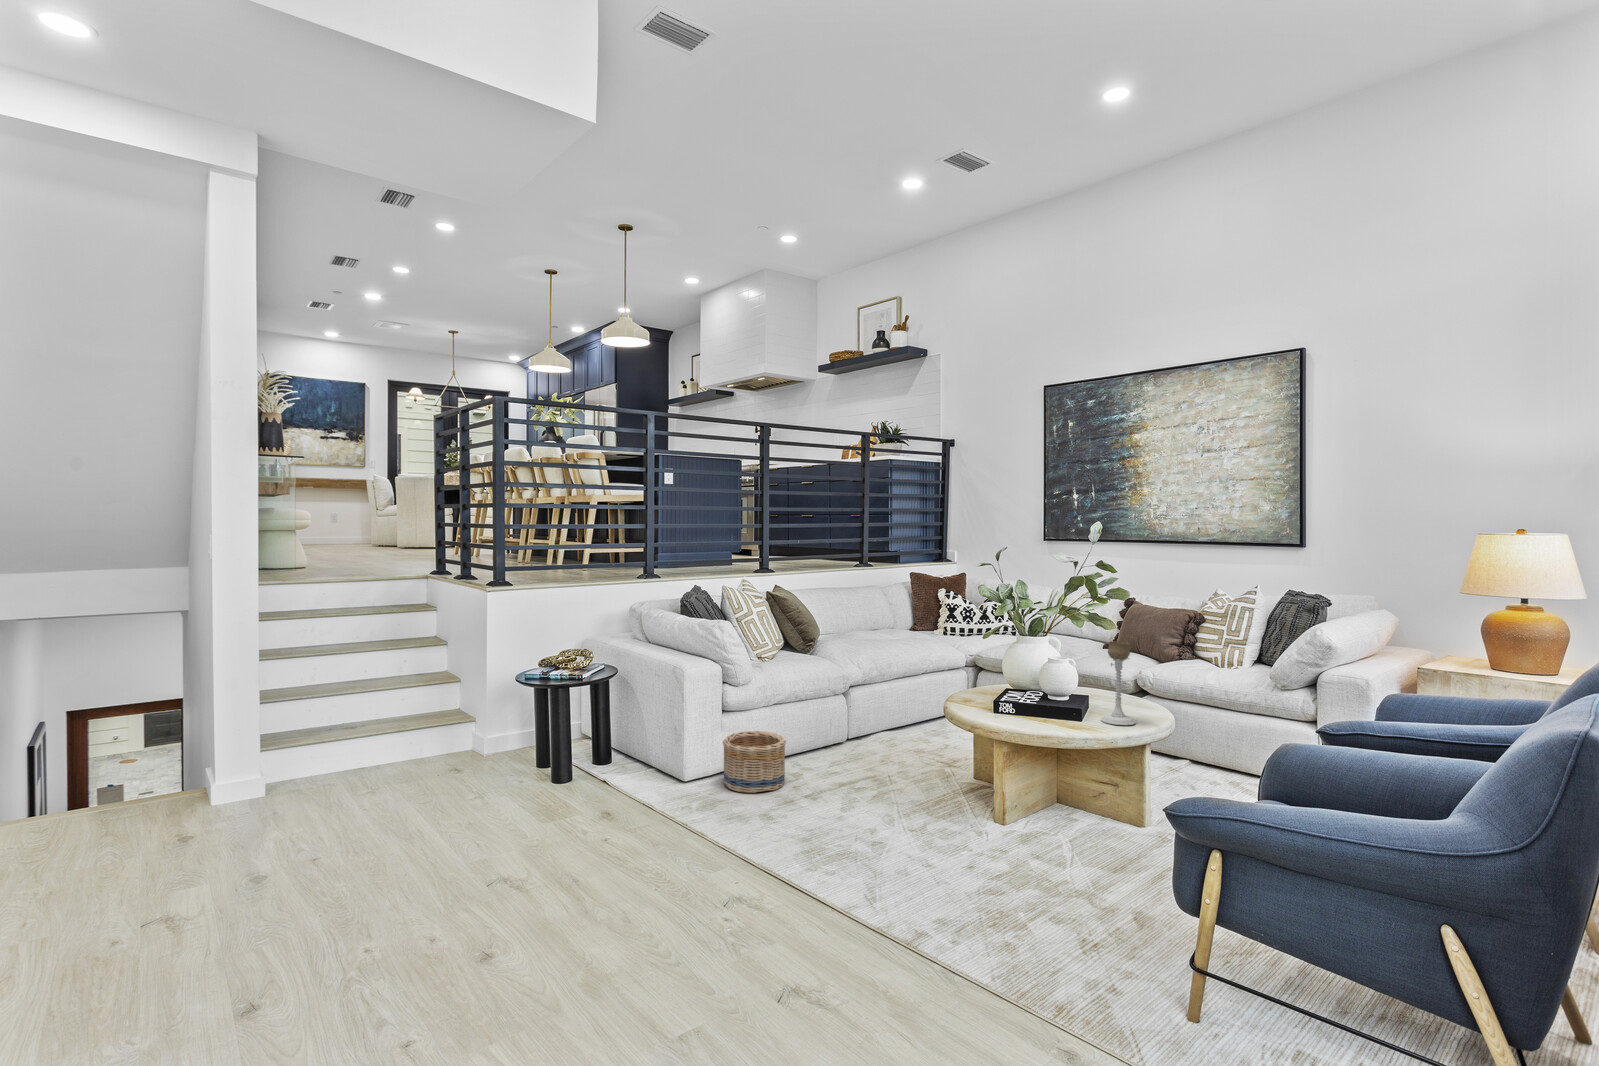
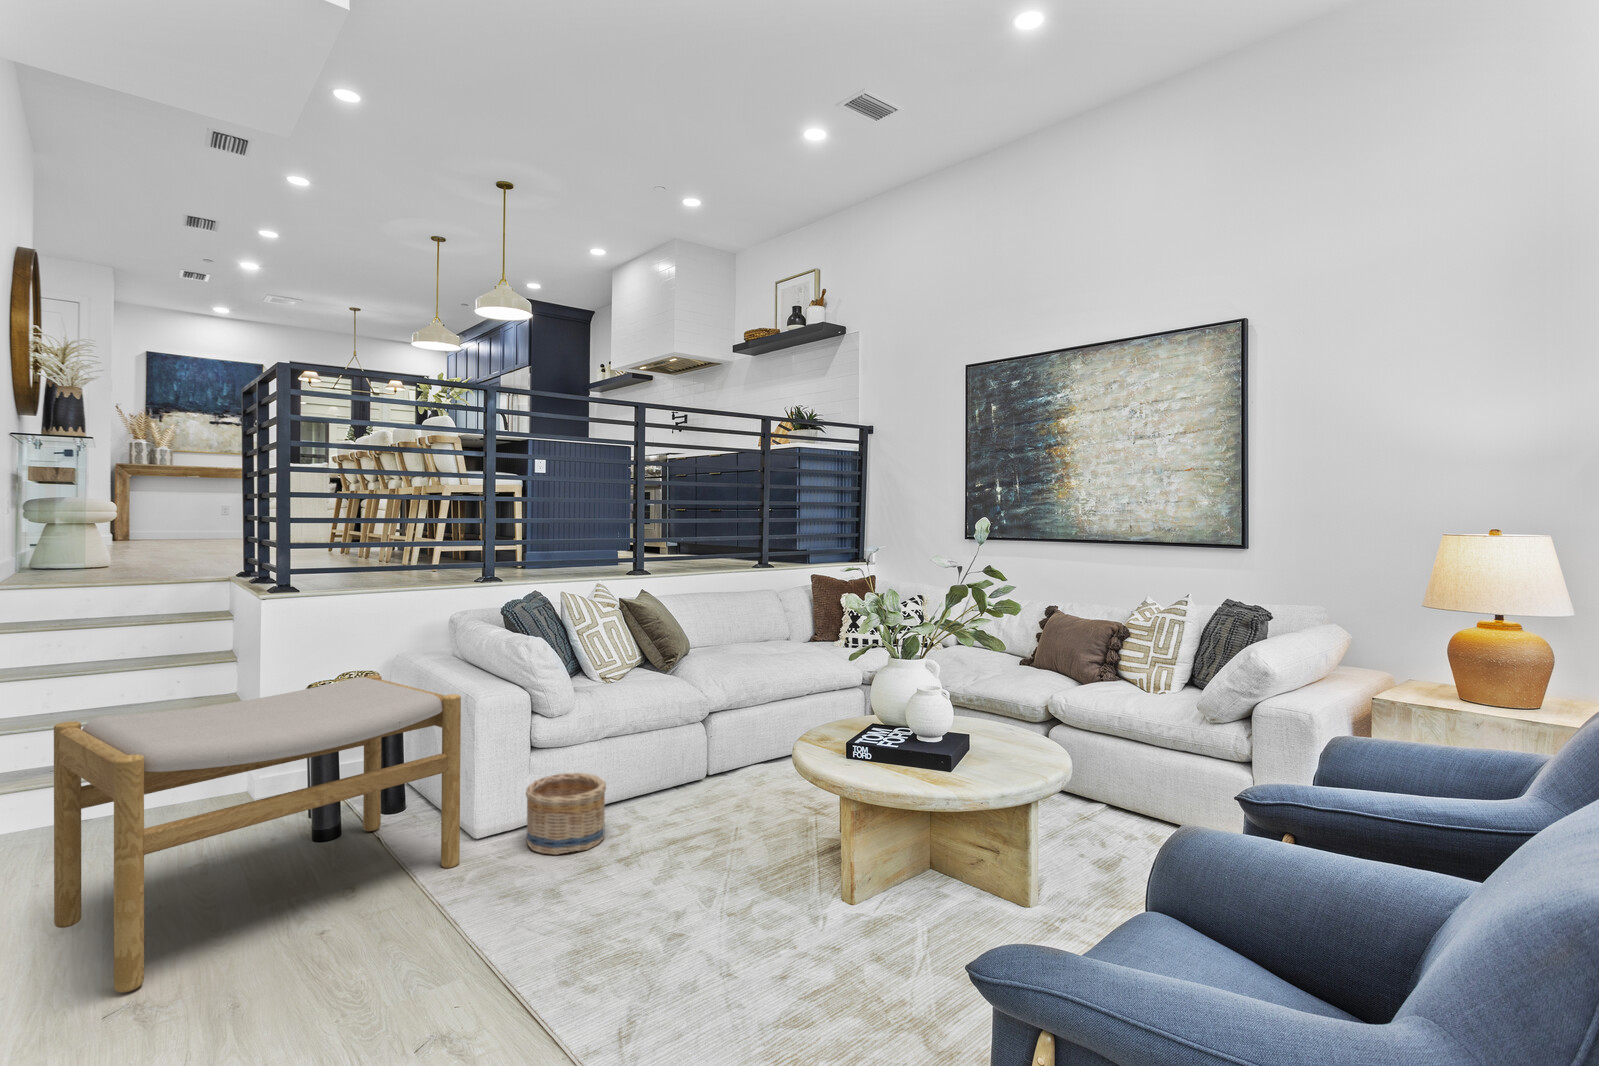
candle holder: present [1101,641,1135,725] -> none [976,670,1019,778]
footstool: none [404,651,681,873] -> present [54,675,461,993]

